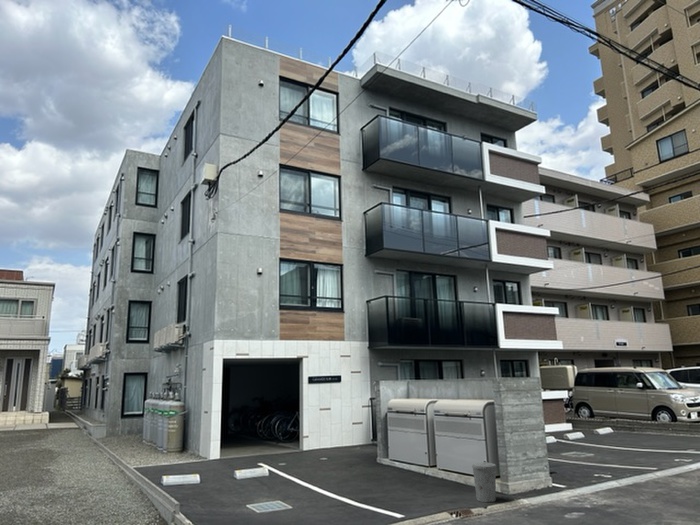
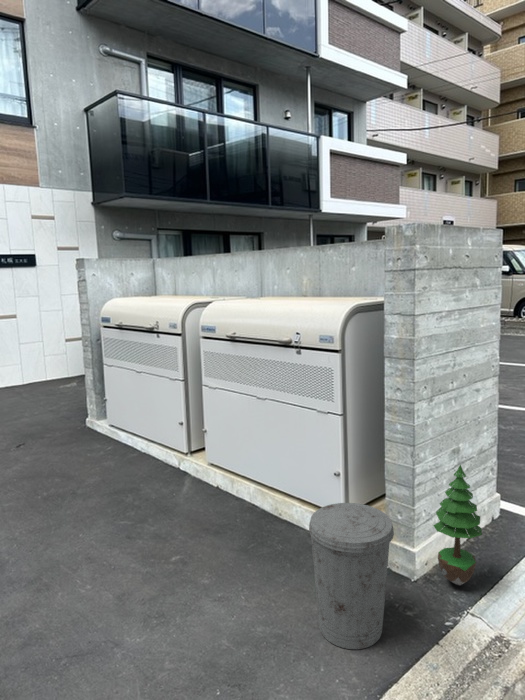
potted tree: none [515,453,530,497] -> present [433,465,482,585]

